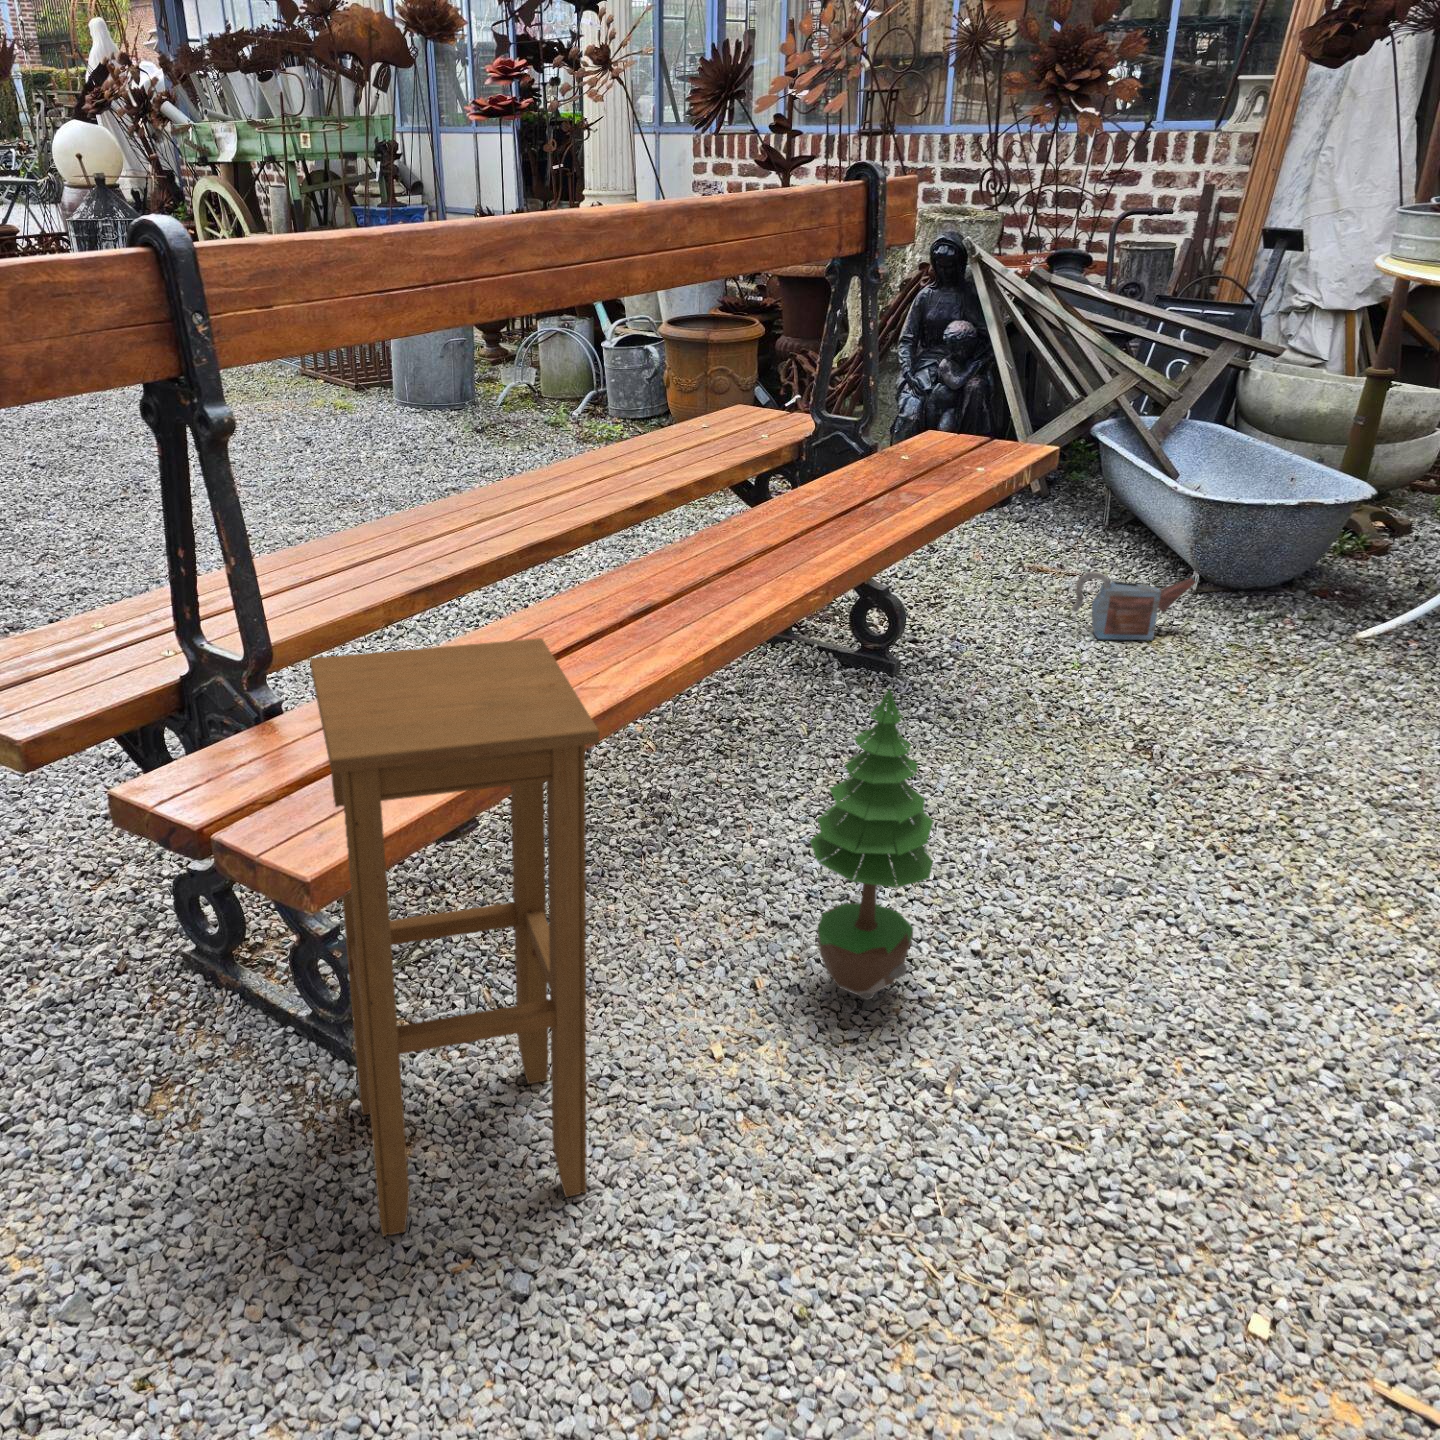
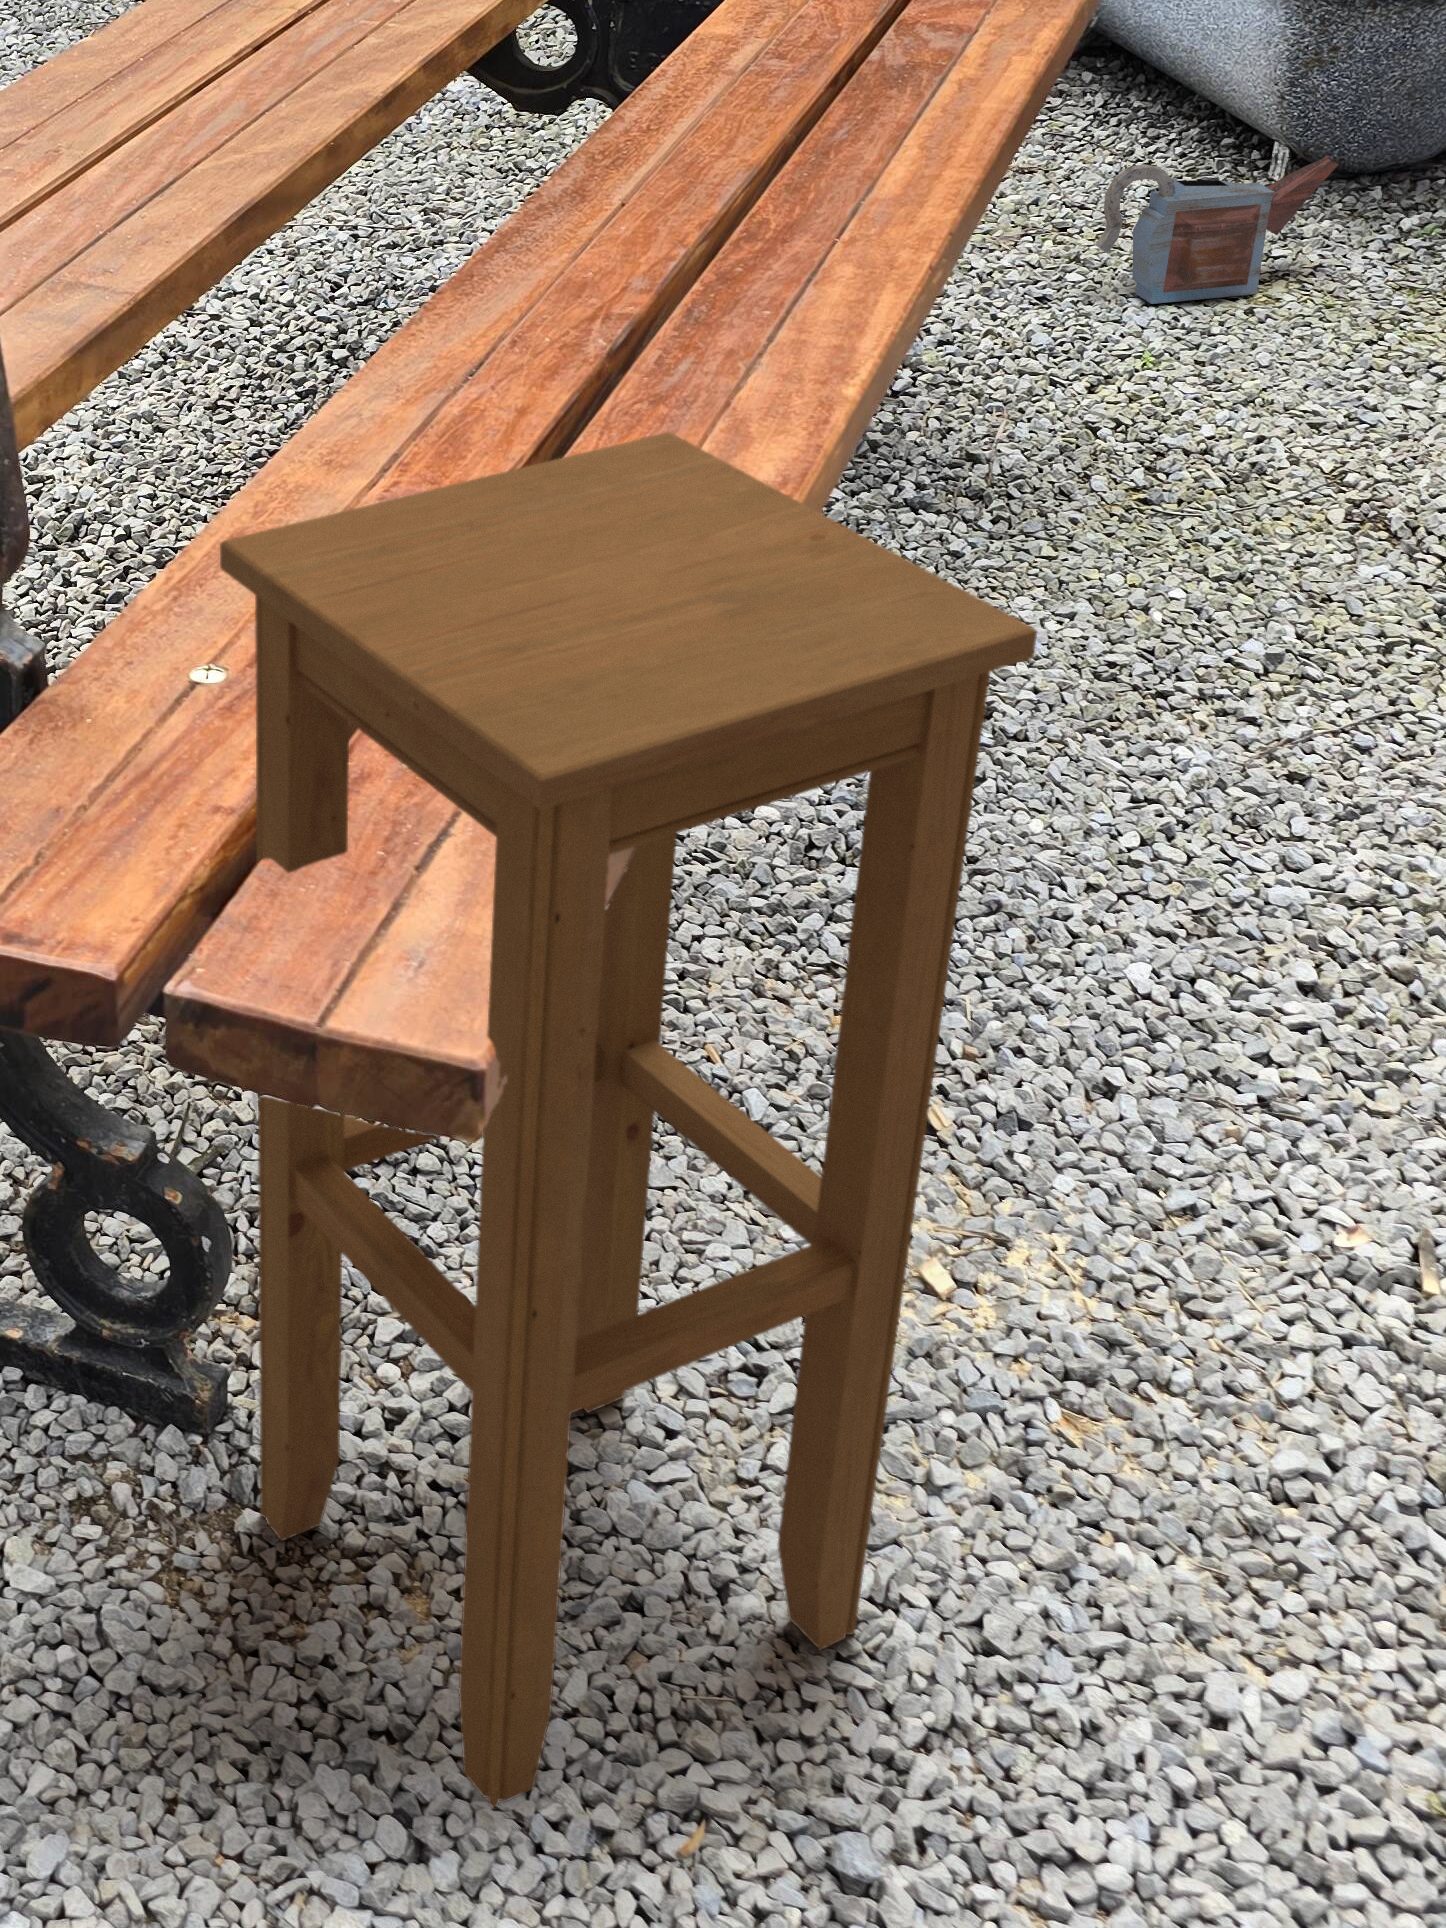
potted tree: present [810,689,933,1000] -> none [1050,452,1344,1120]

